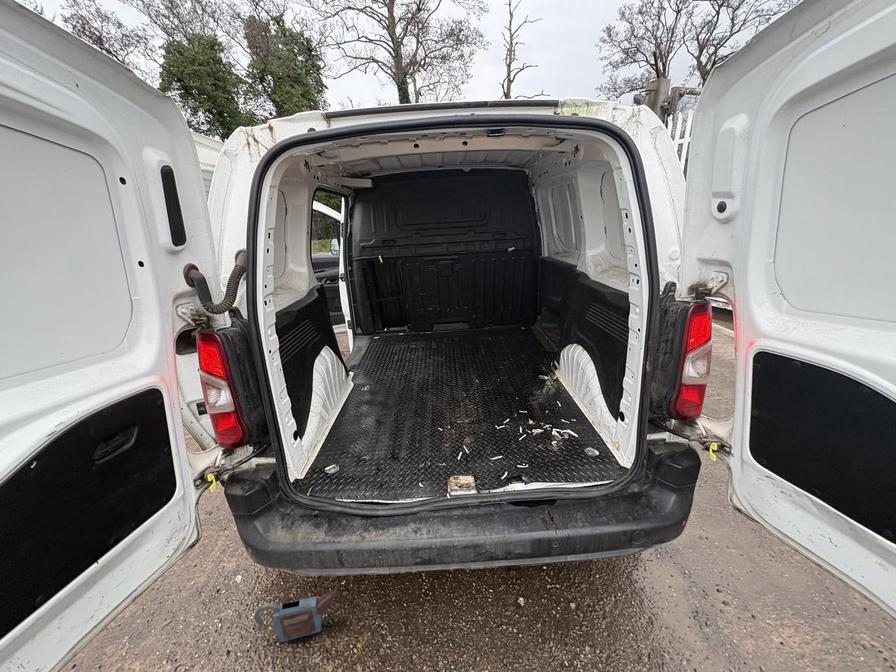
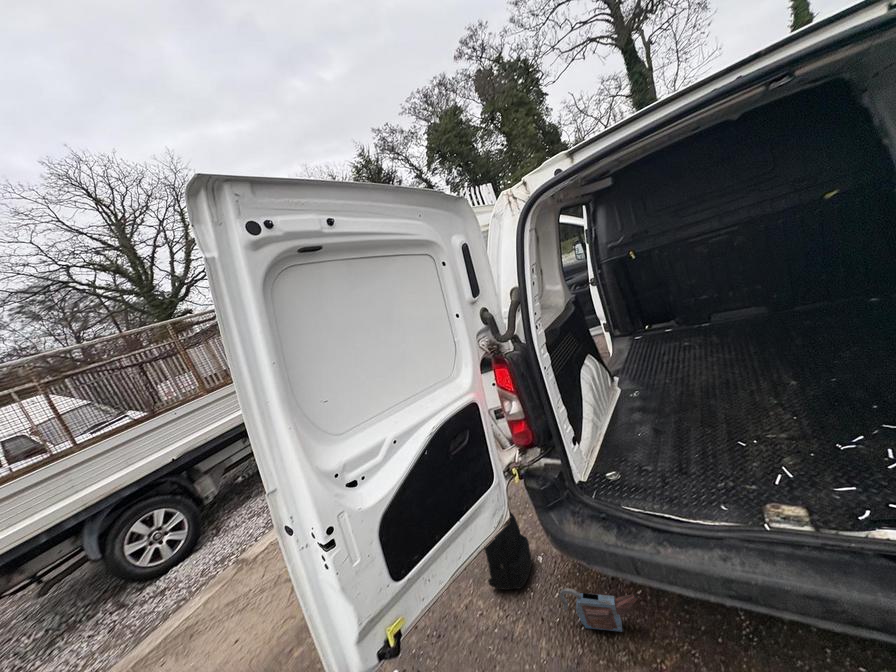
backpack: none [156,527,226,636] -> present [484,512,532,590]

